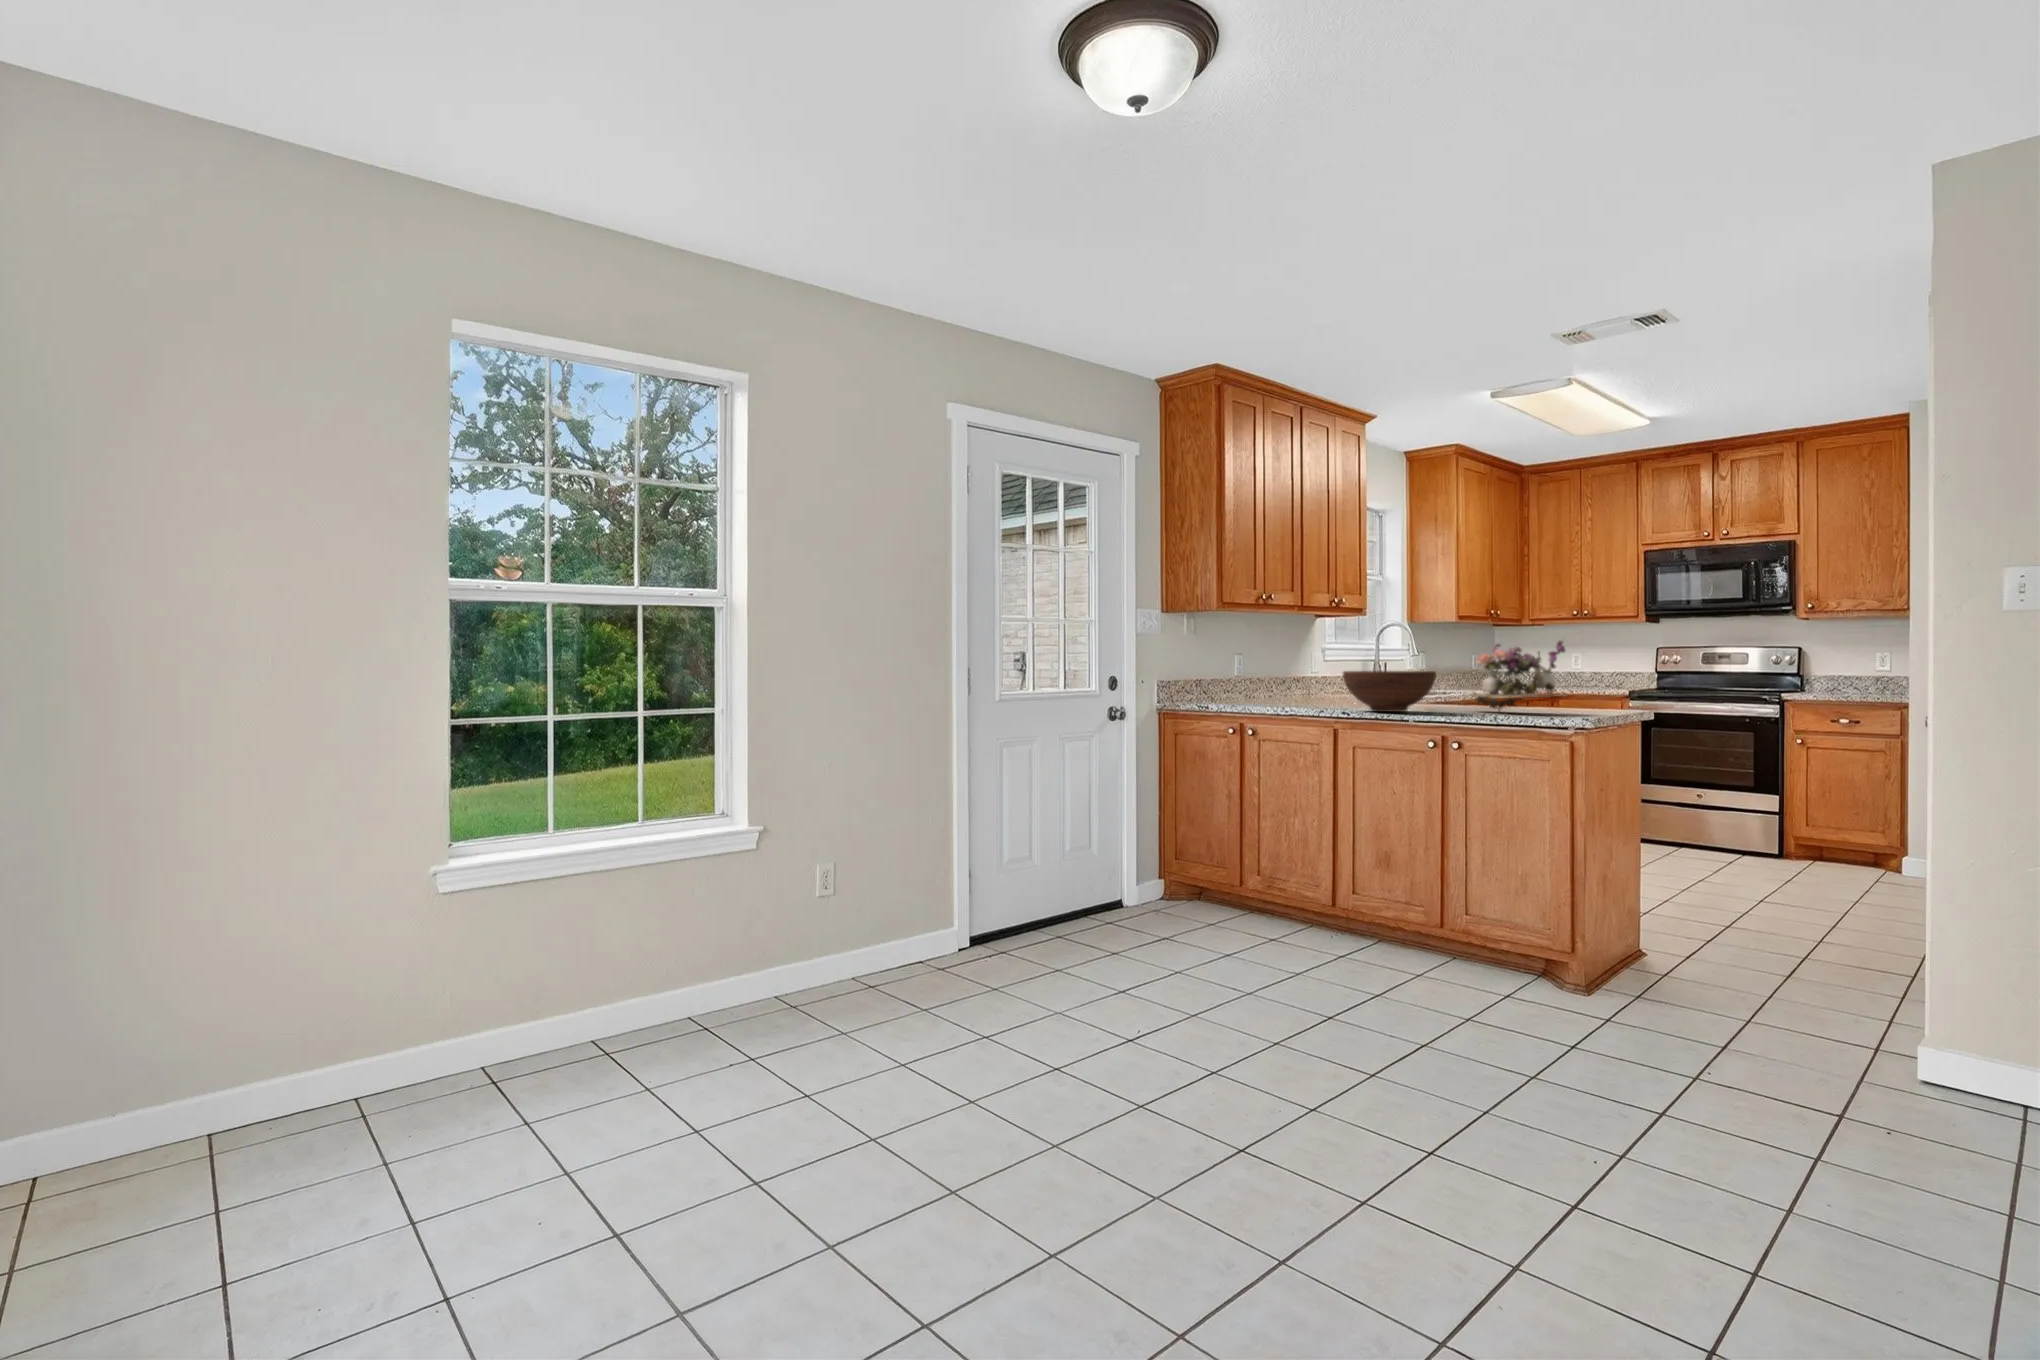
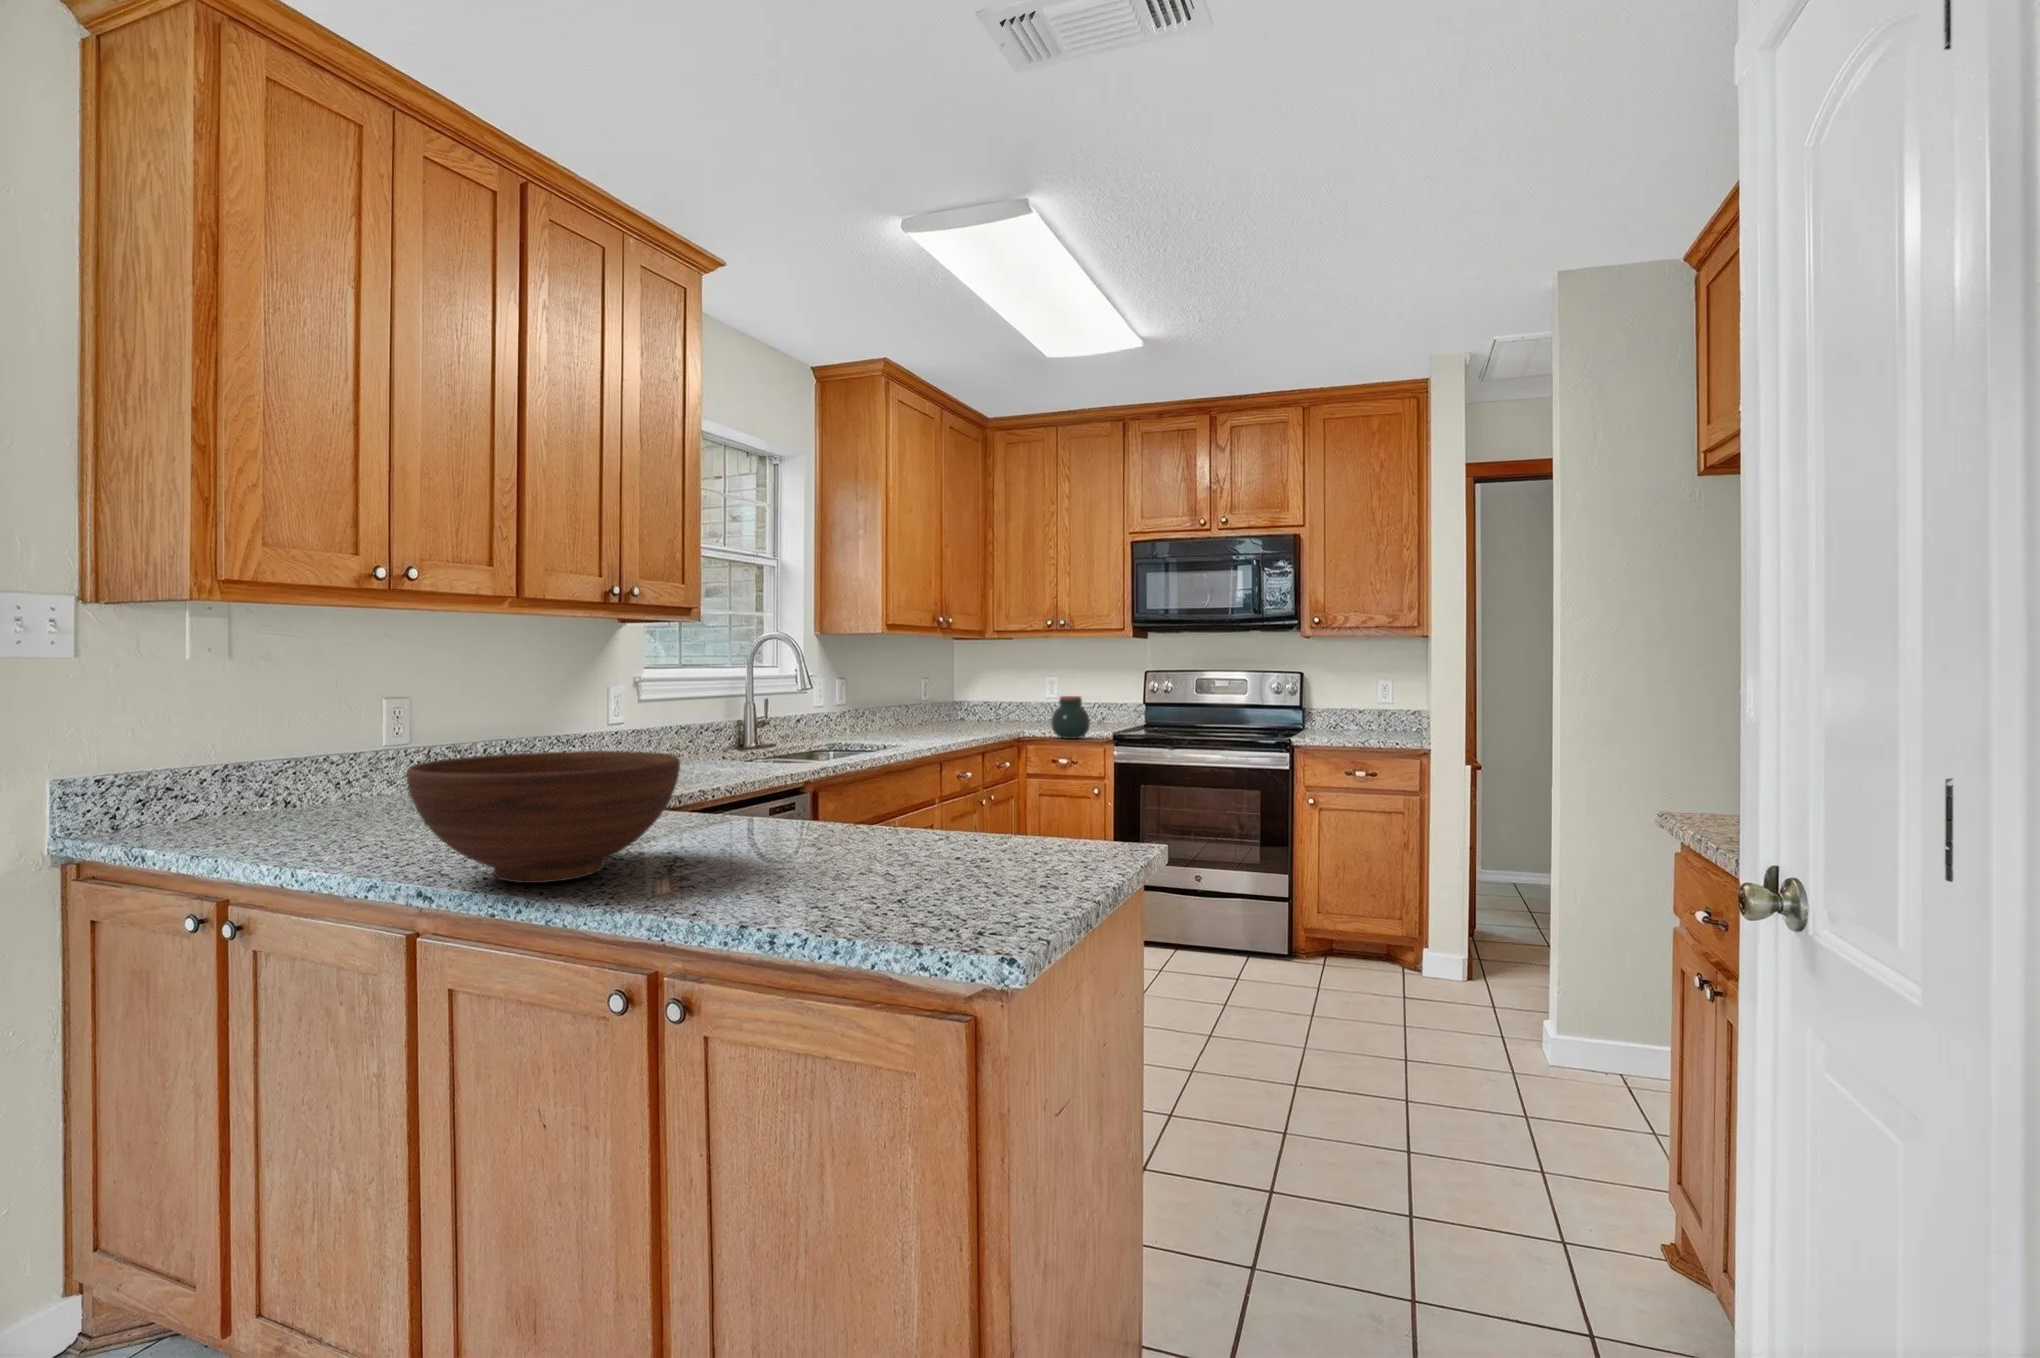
flower arrangement: present [1463,640,1565,712] -> none [789,668,1003,838]
jar: none [1576,666,1608,697] -> present [1051,696,1090,739]

